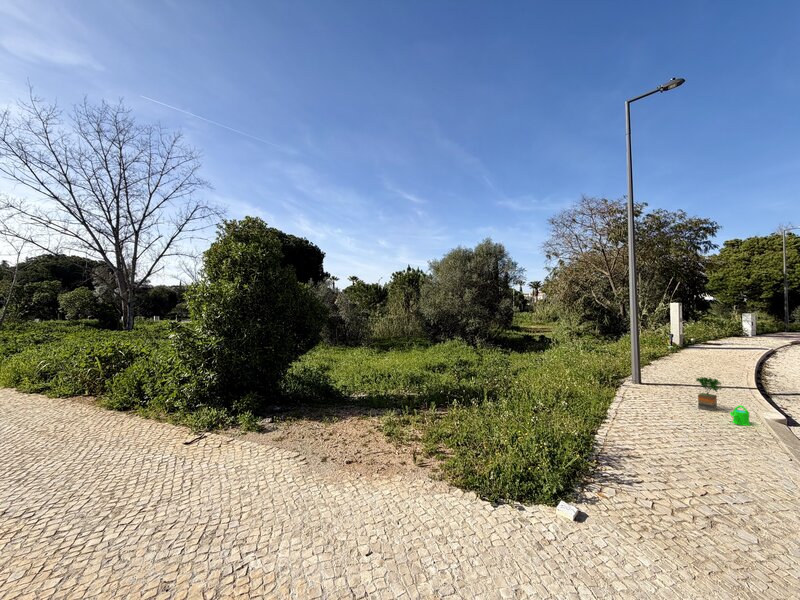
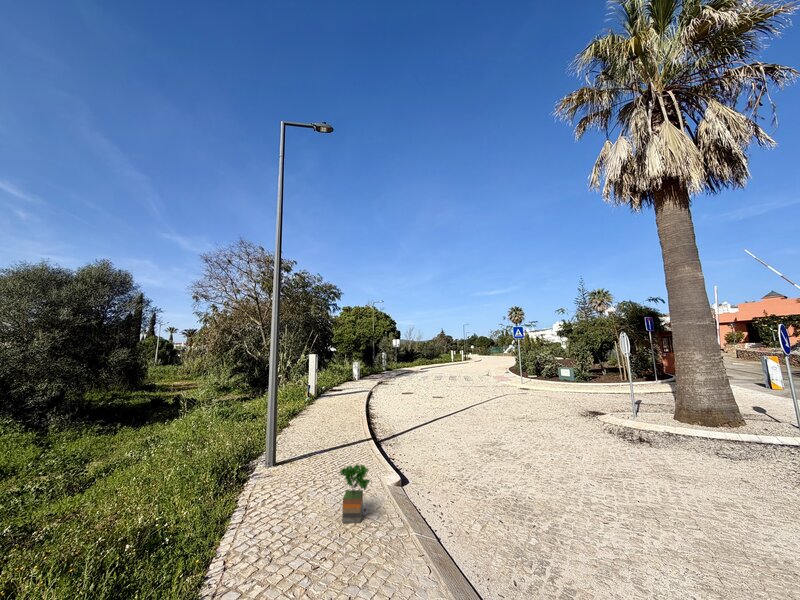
watering can: present [730,405,750,426] -> none [388,515,409,554]

